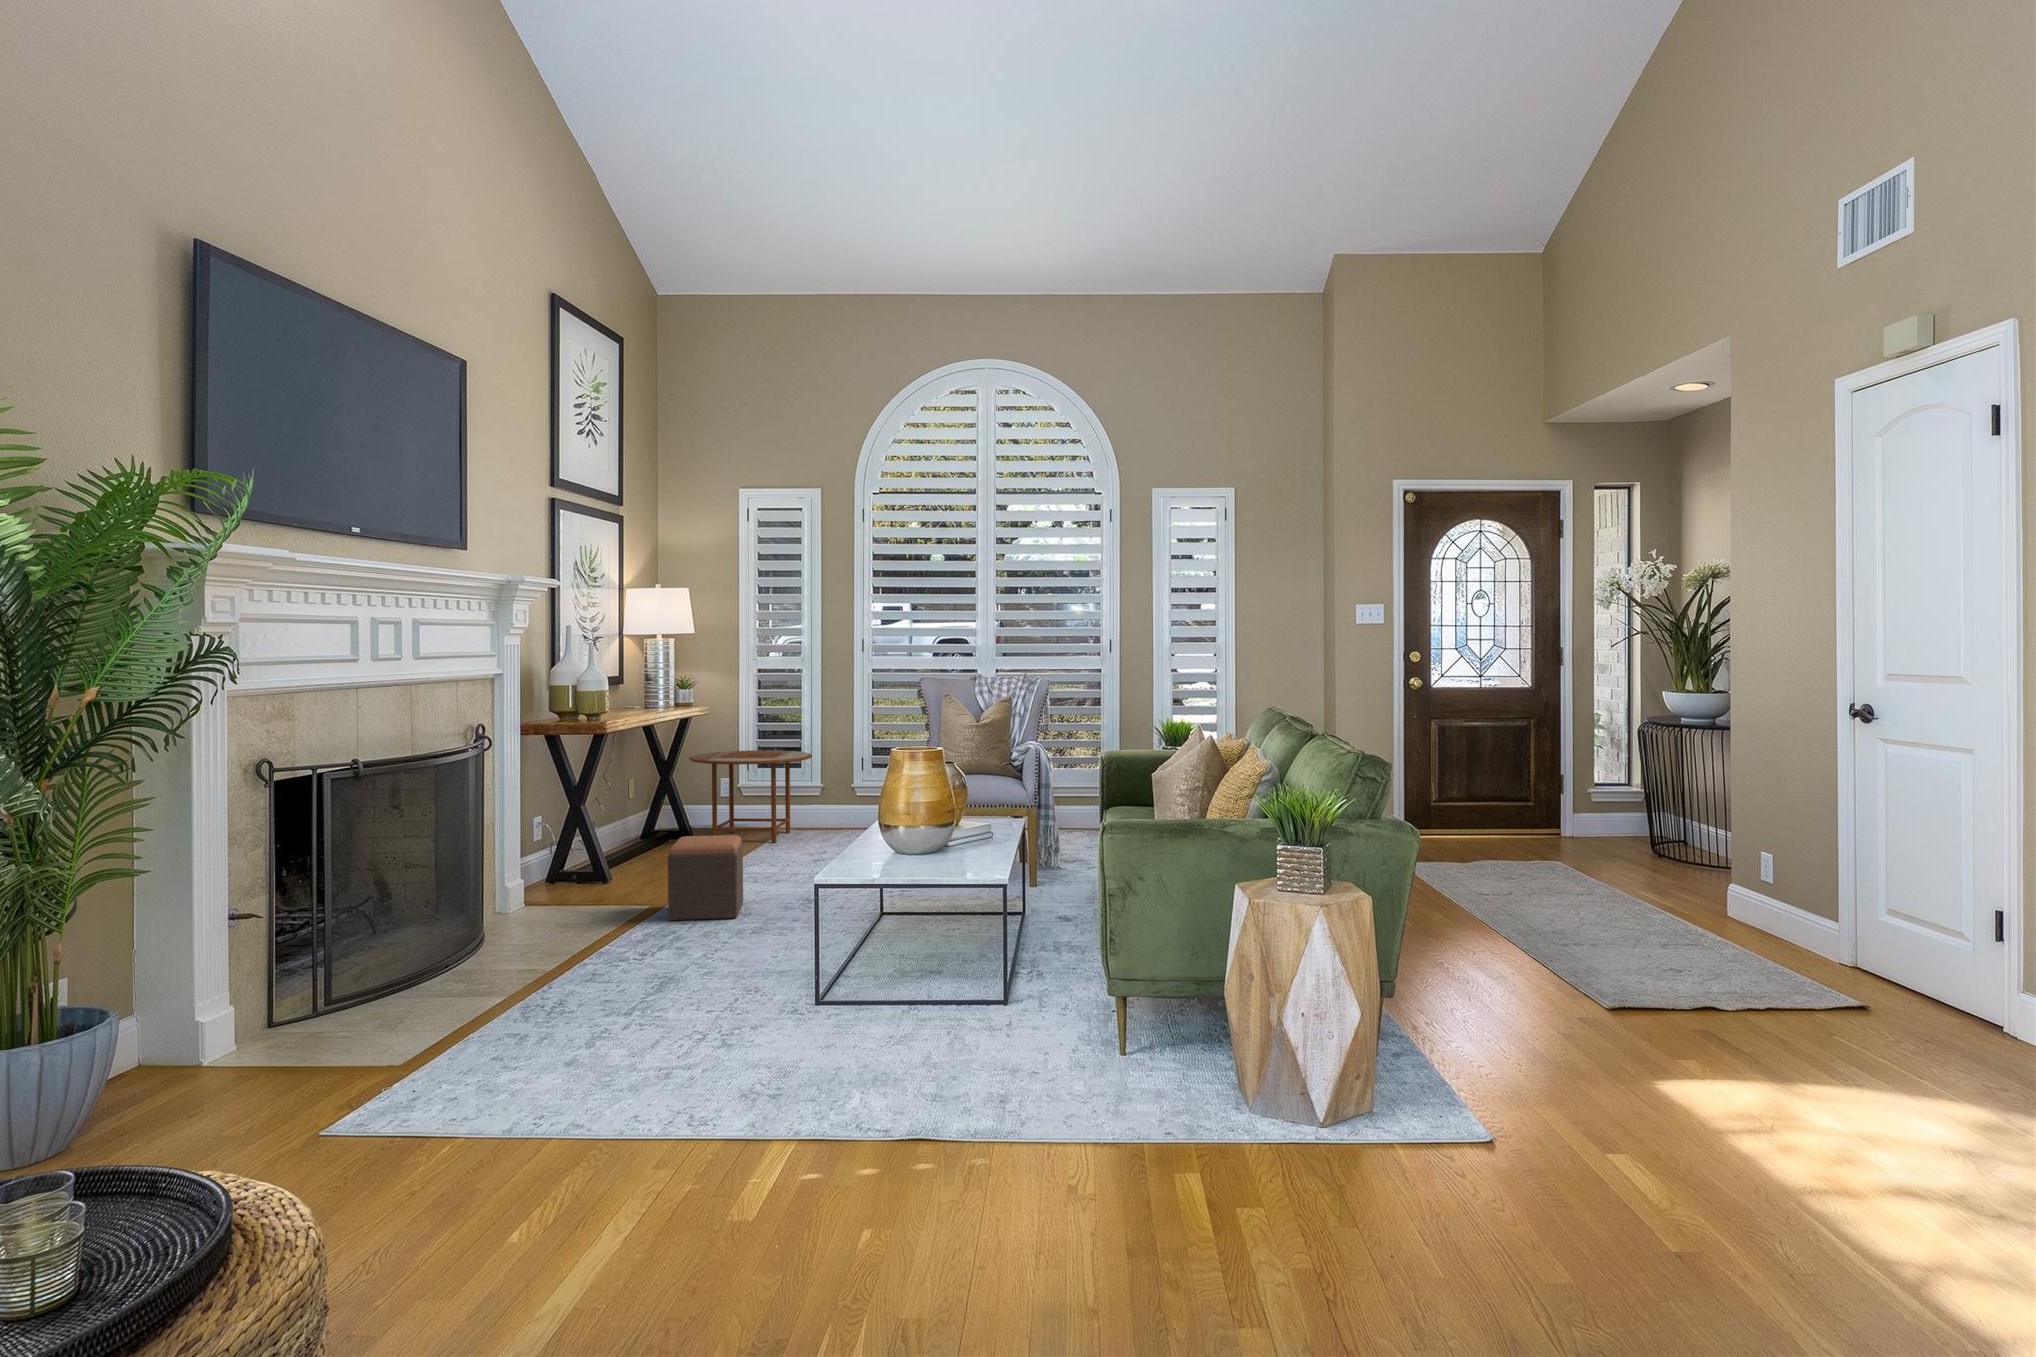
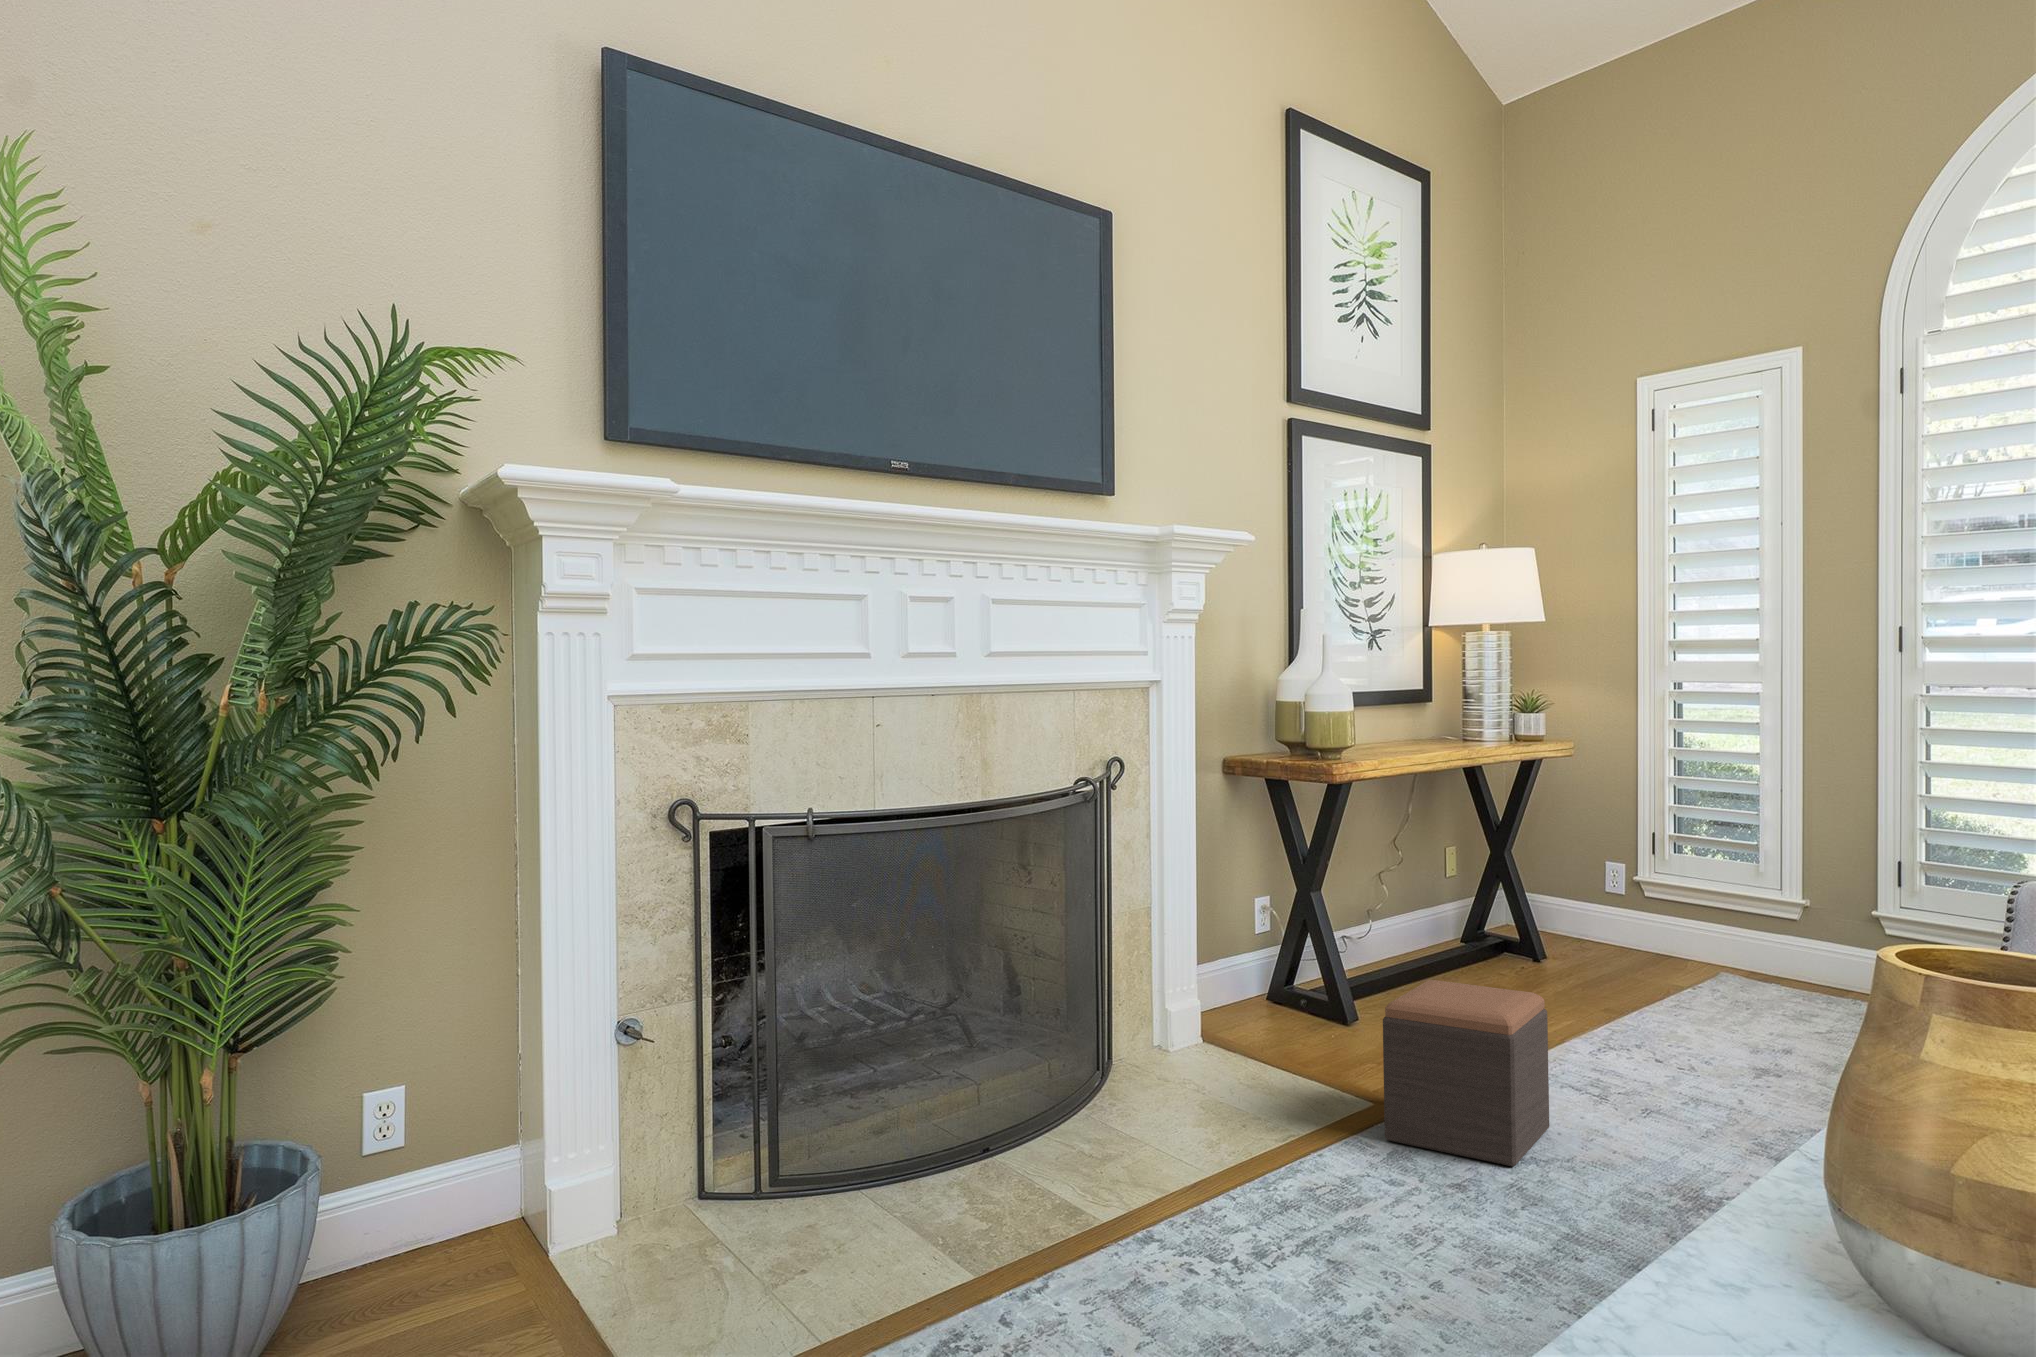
side table: present [690,750,812,843] -> none [1535,818,1768,989]

